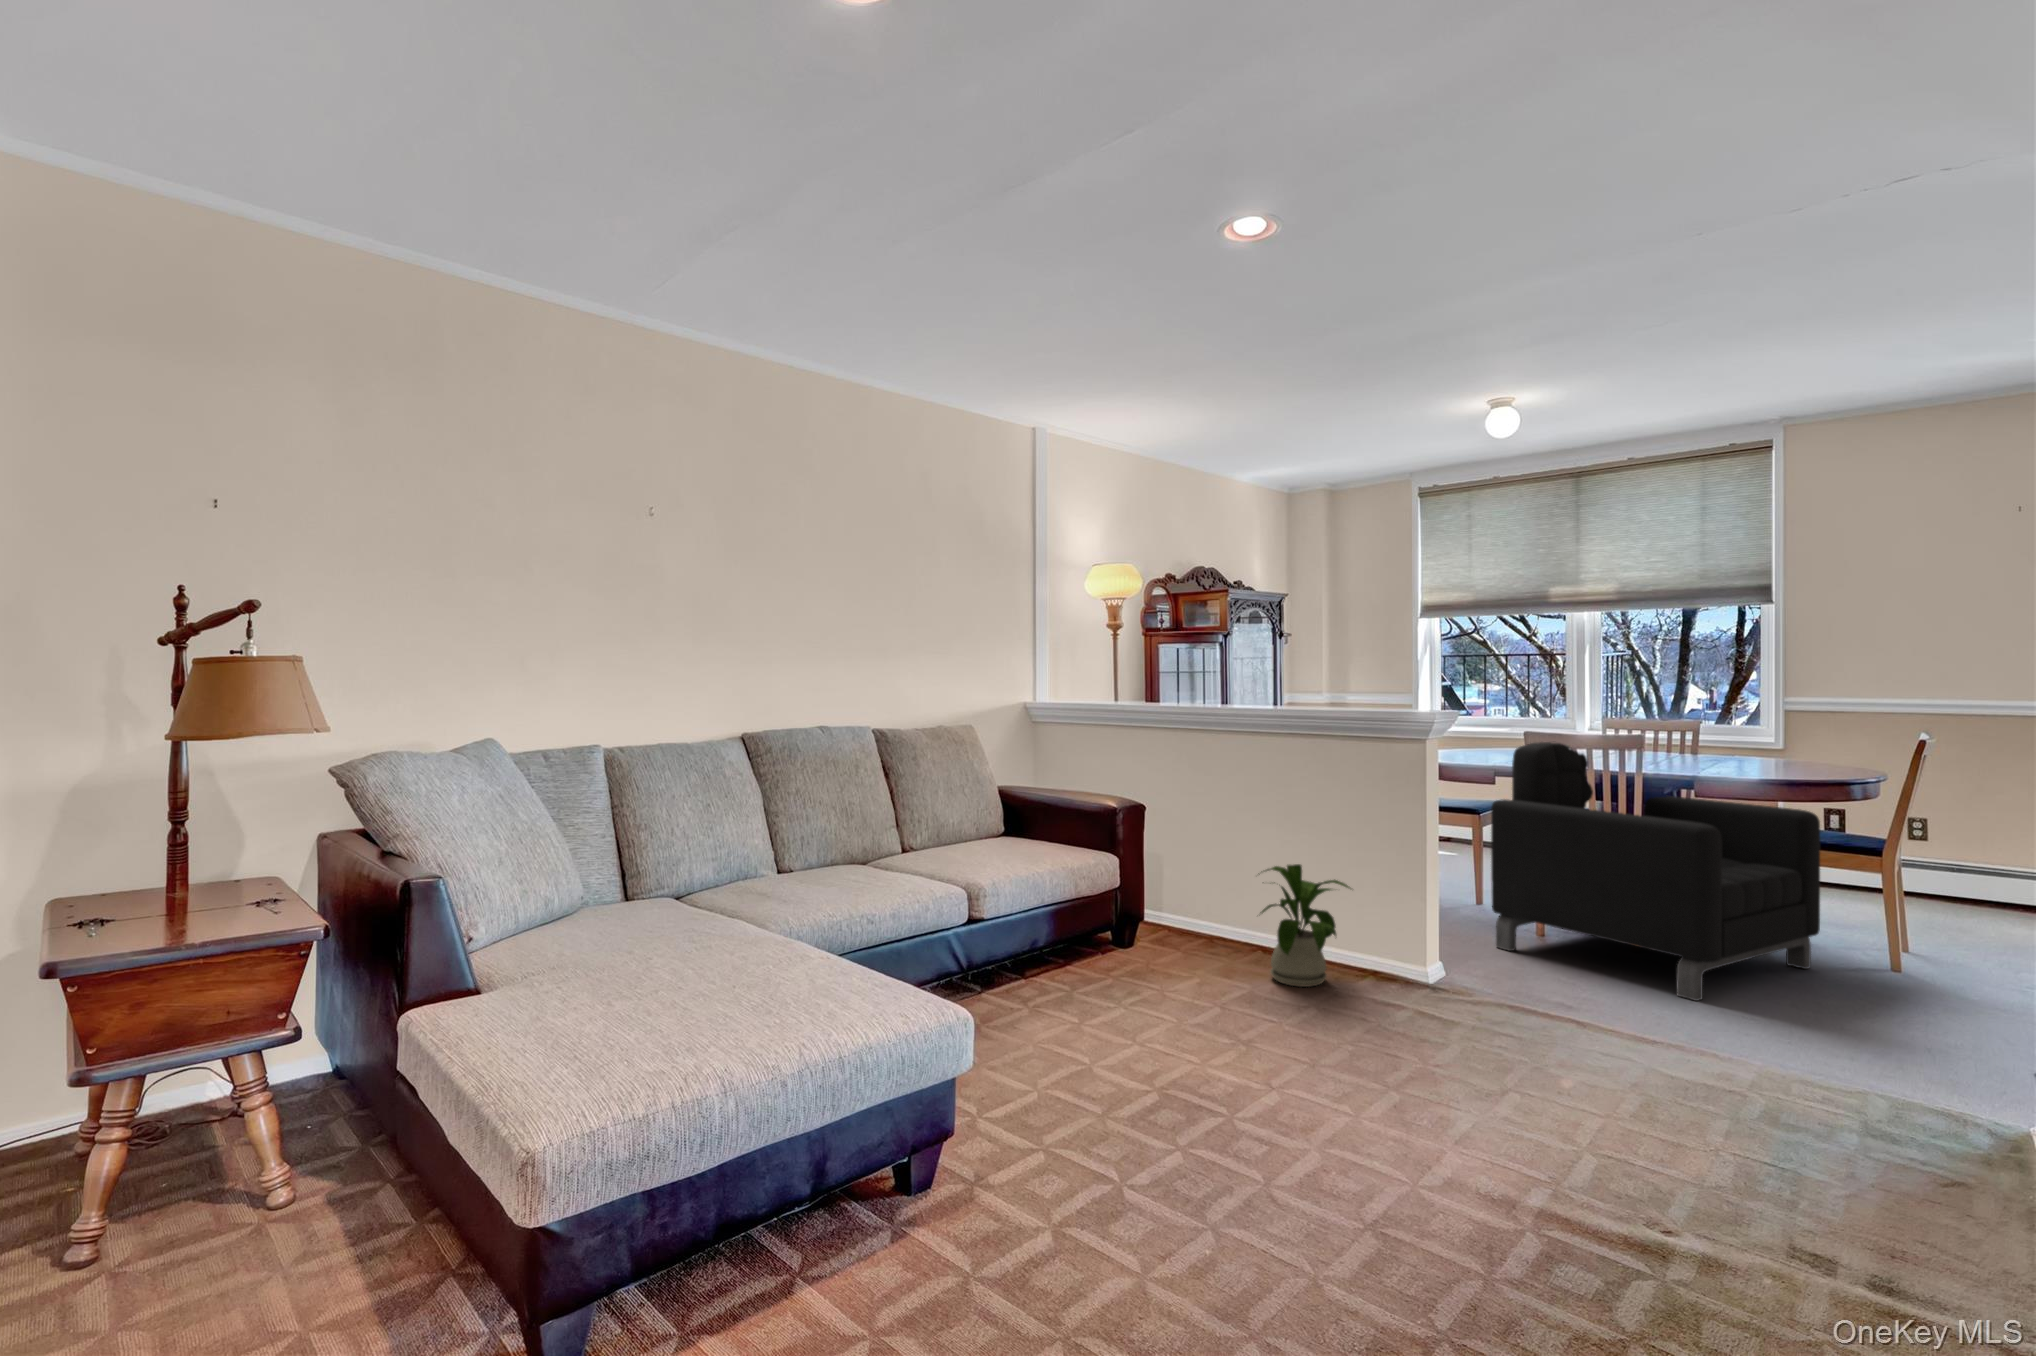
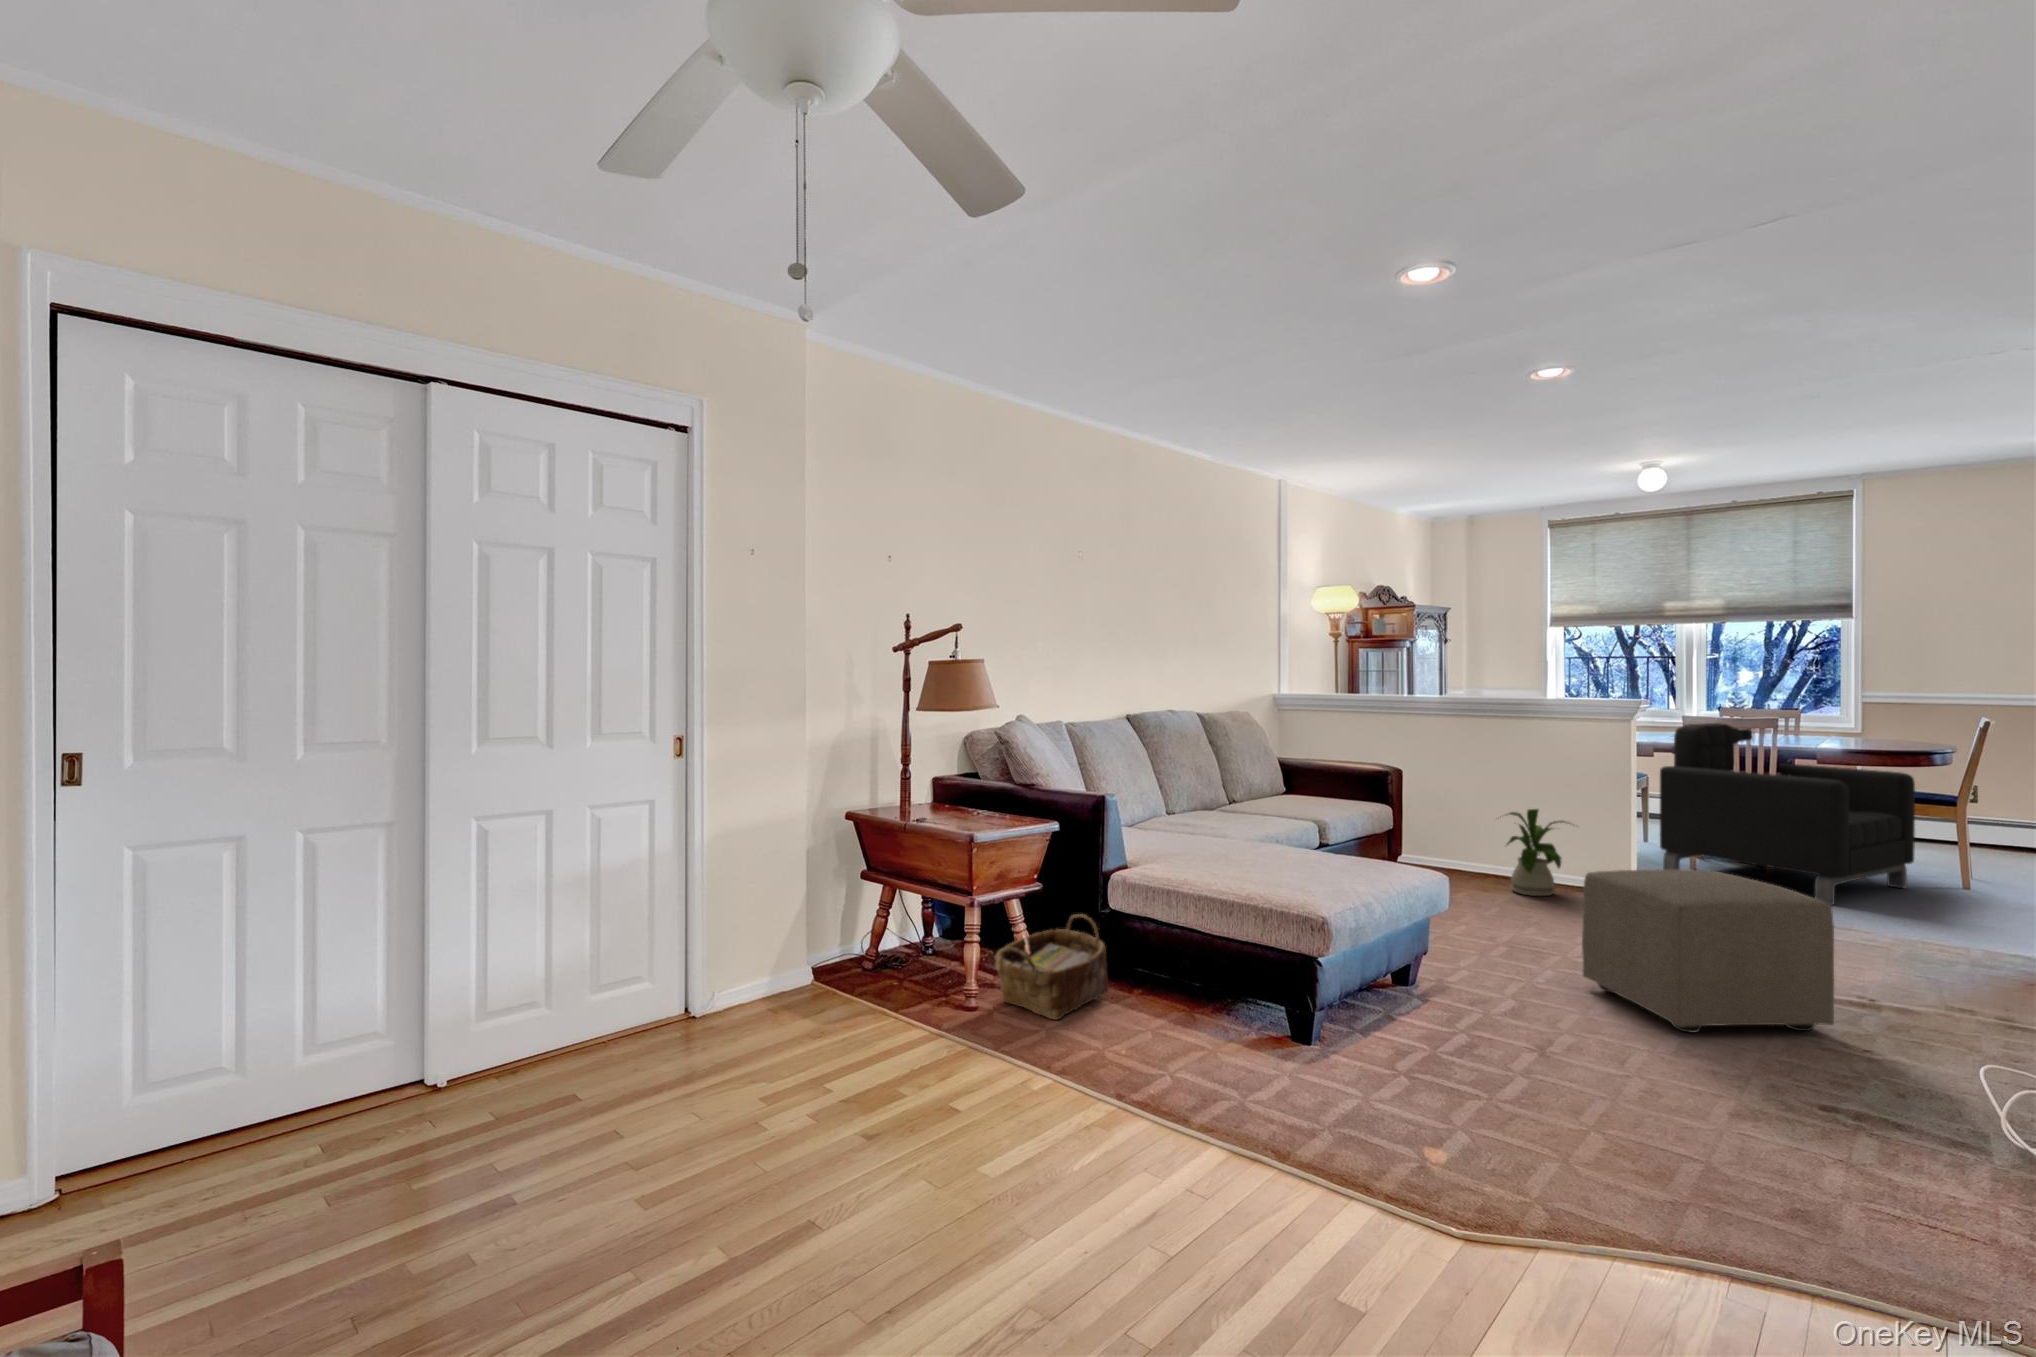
ottoman: none [1232,991,1582,1306] -> present [1582,870,1834,1033]
woven basket: none [176,1071,417,1283] -> present [996,914,1108,1019]

